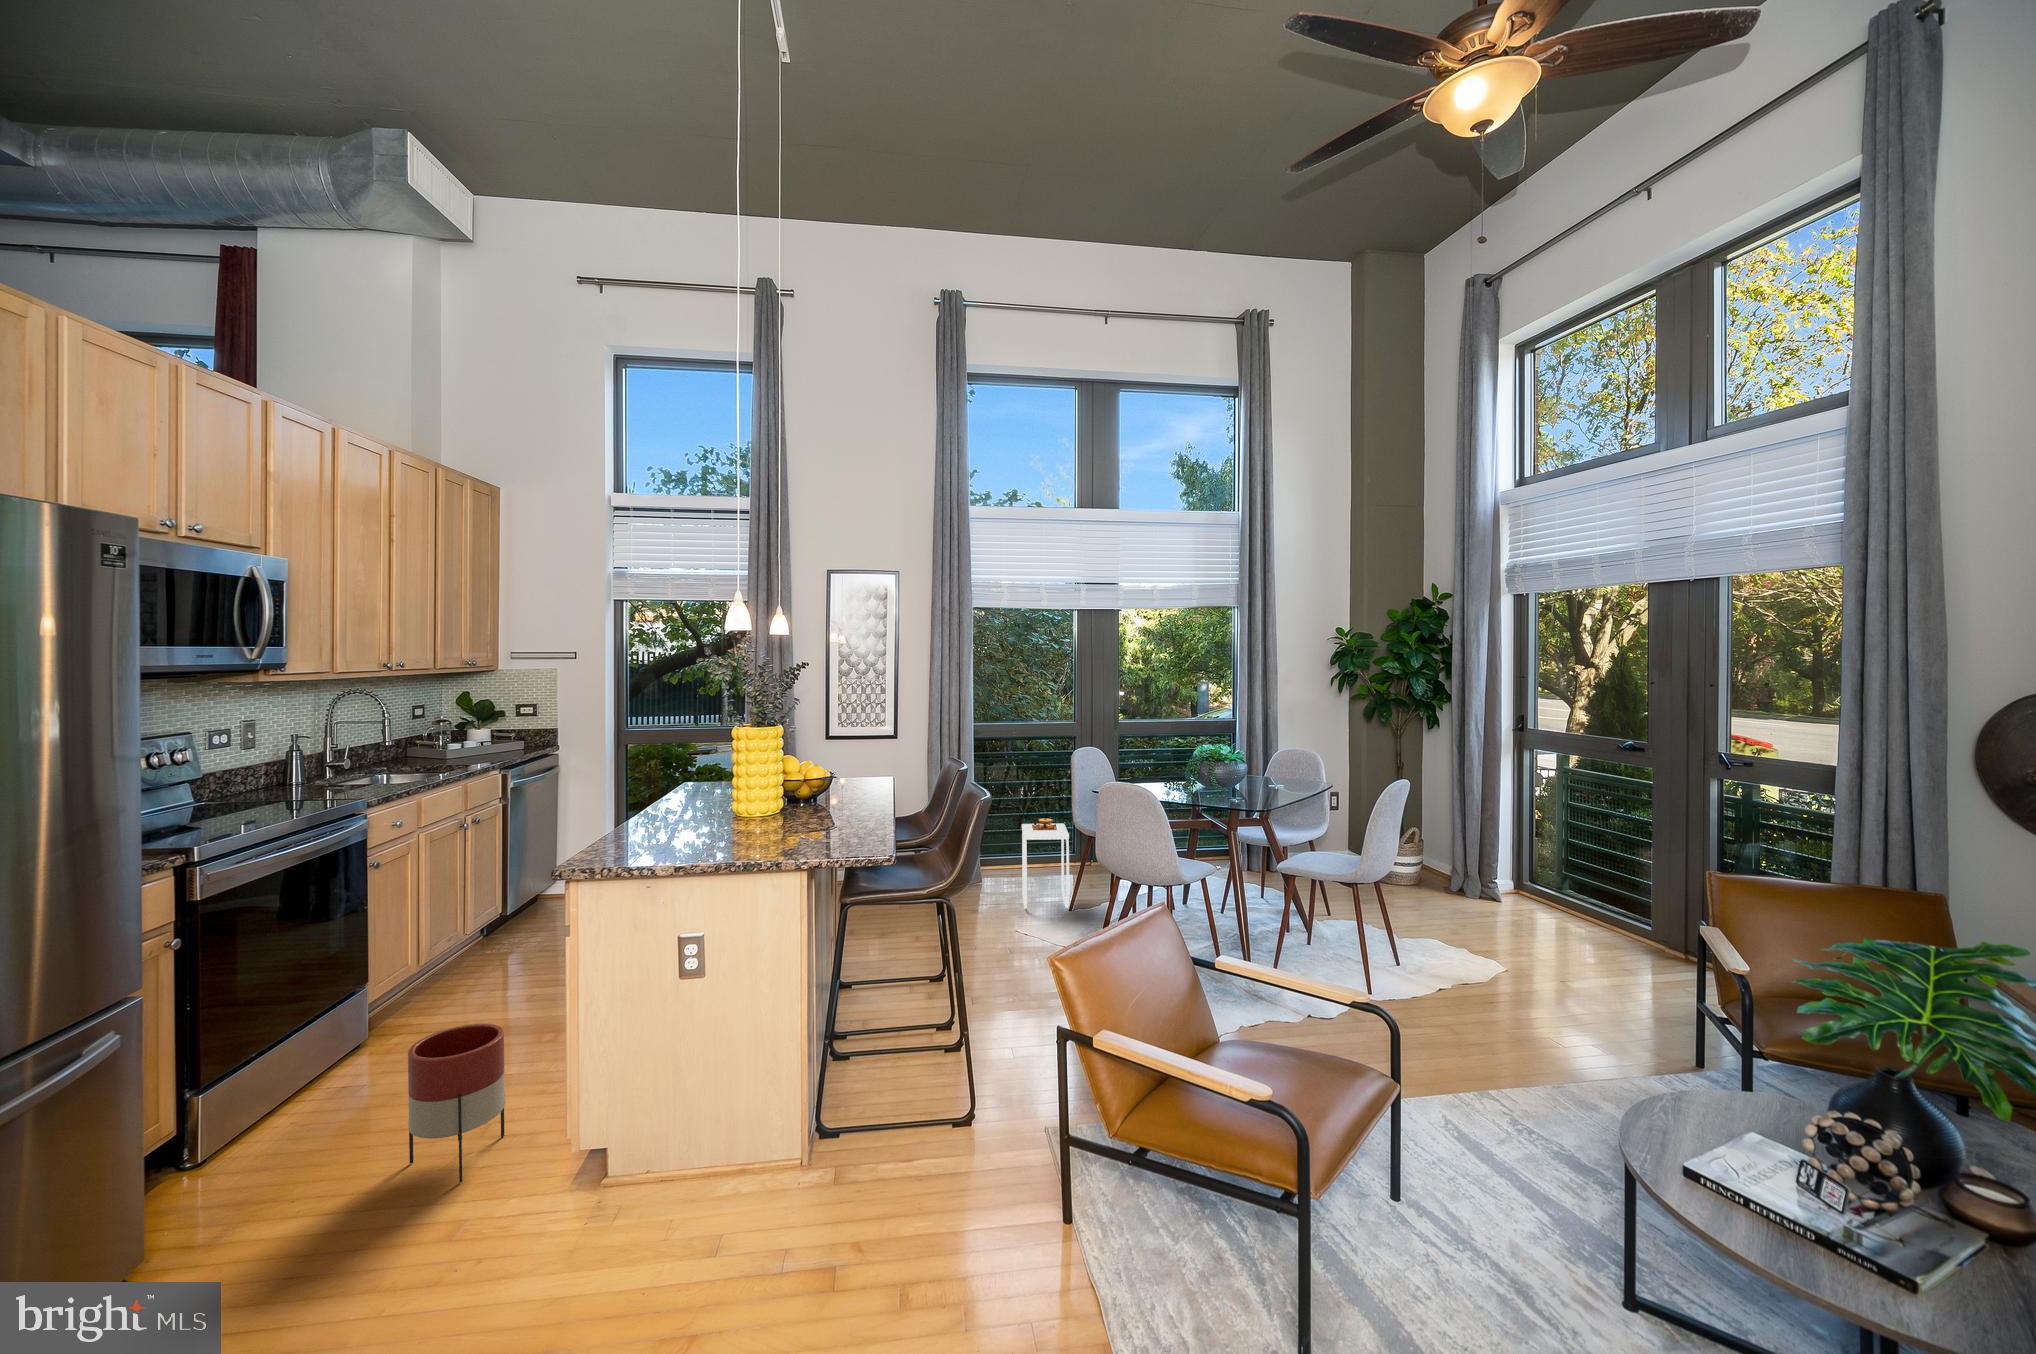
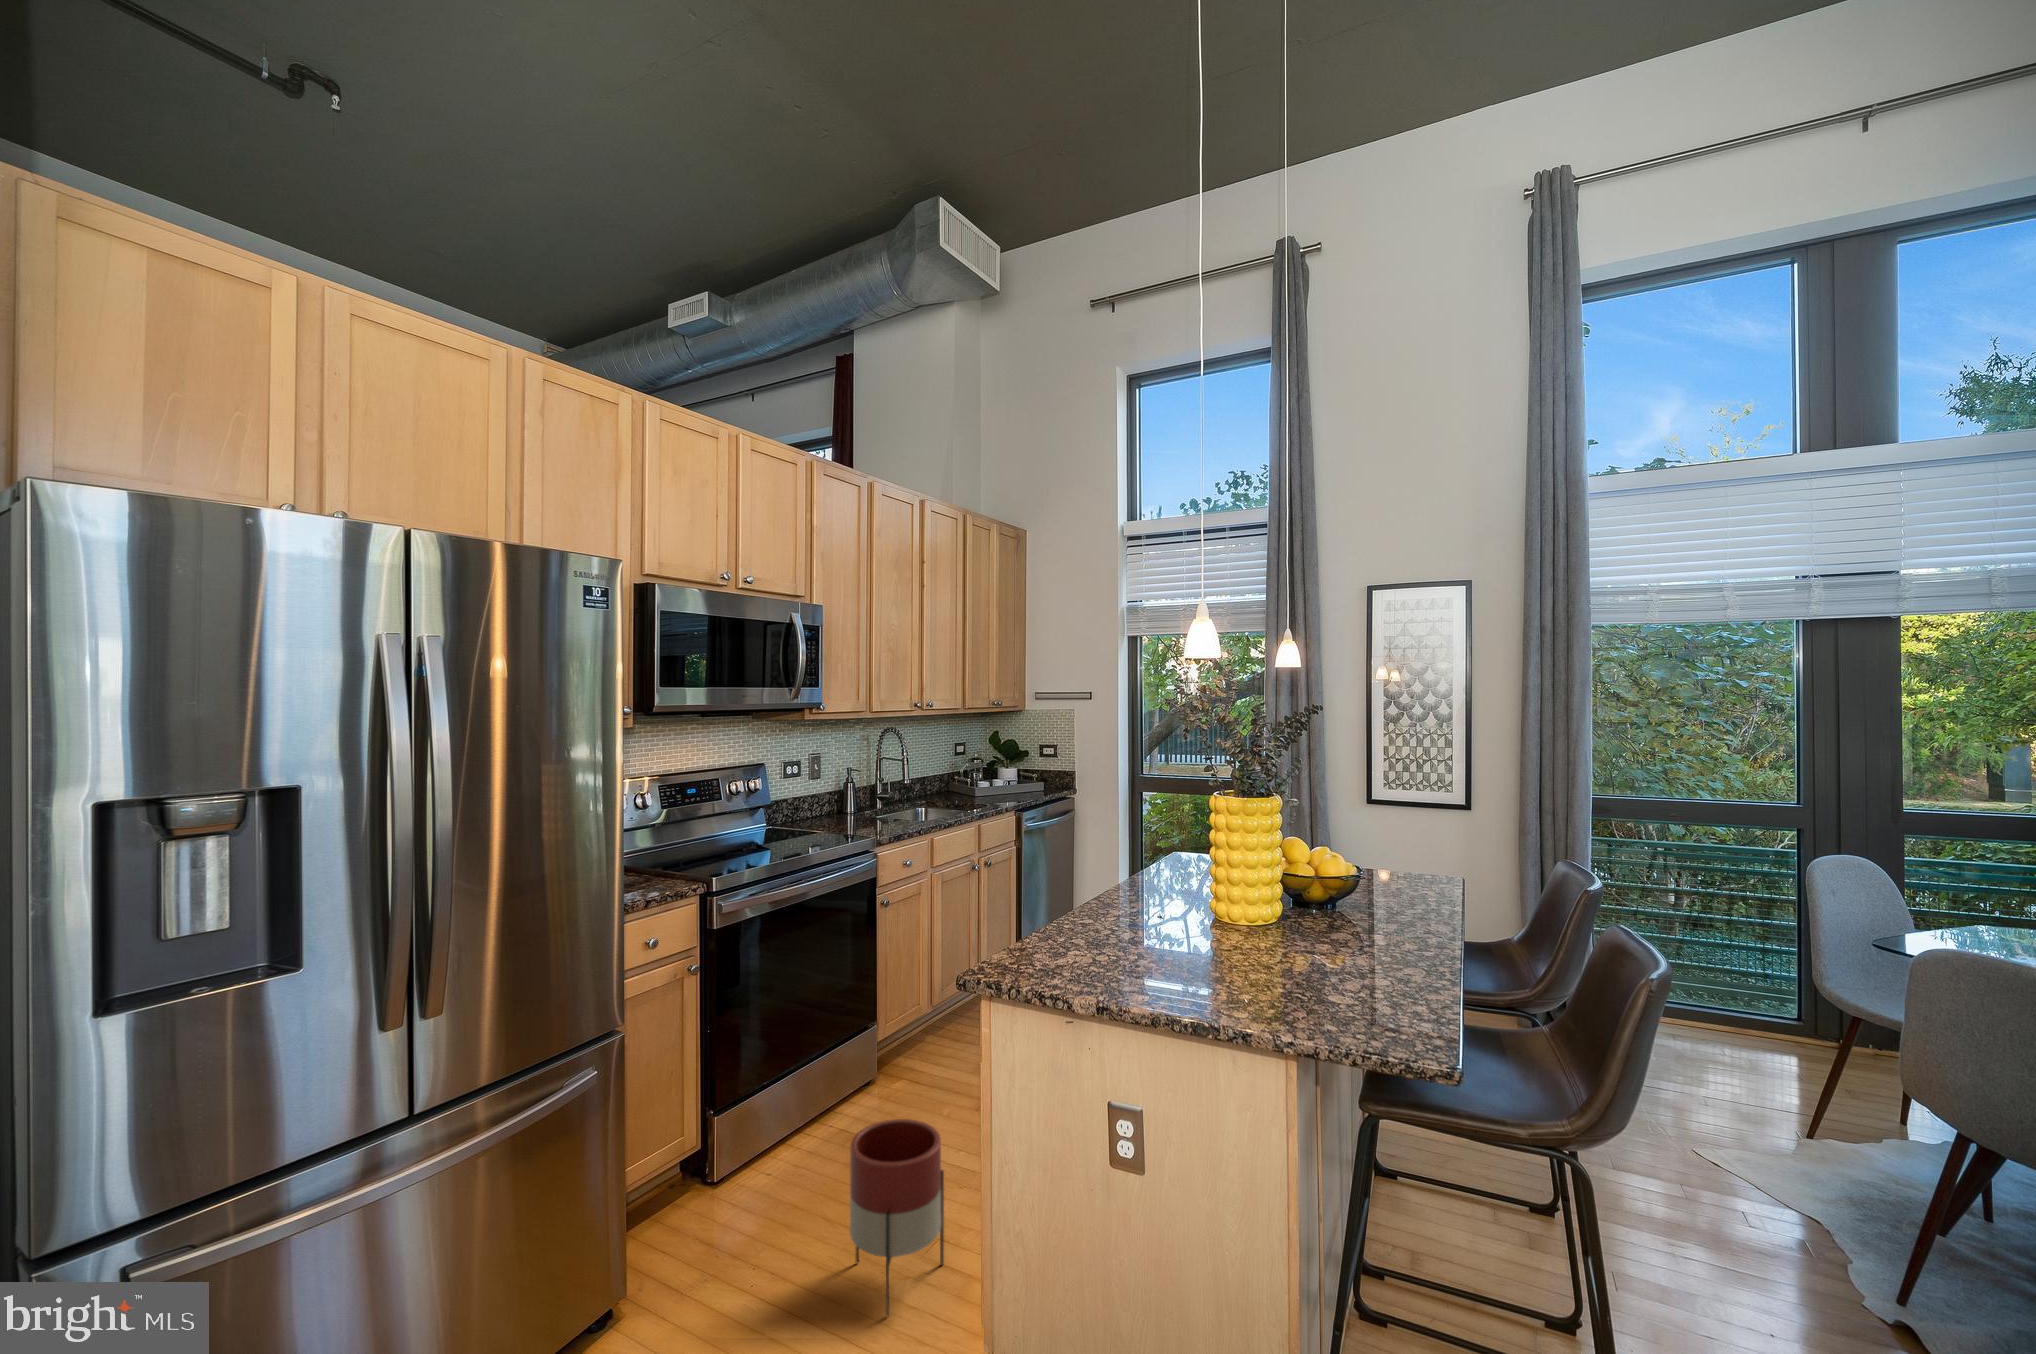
side table: present [1022,818,1069,909] -> none [1698,965,1807,1137]

